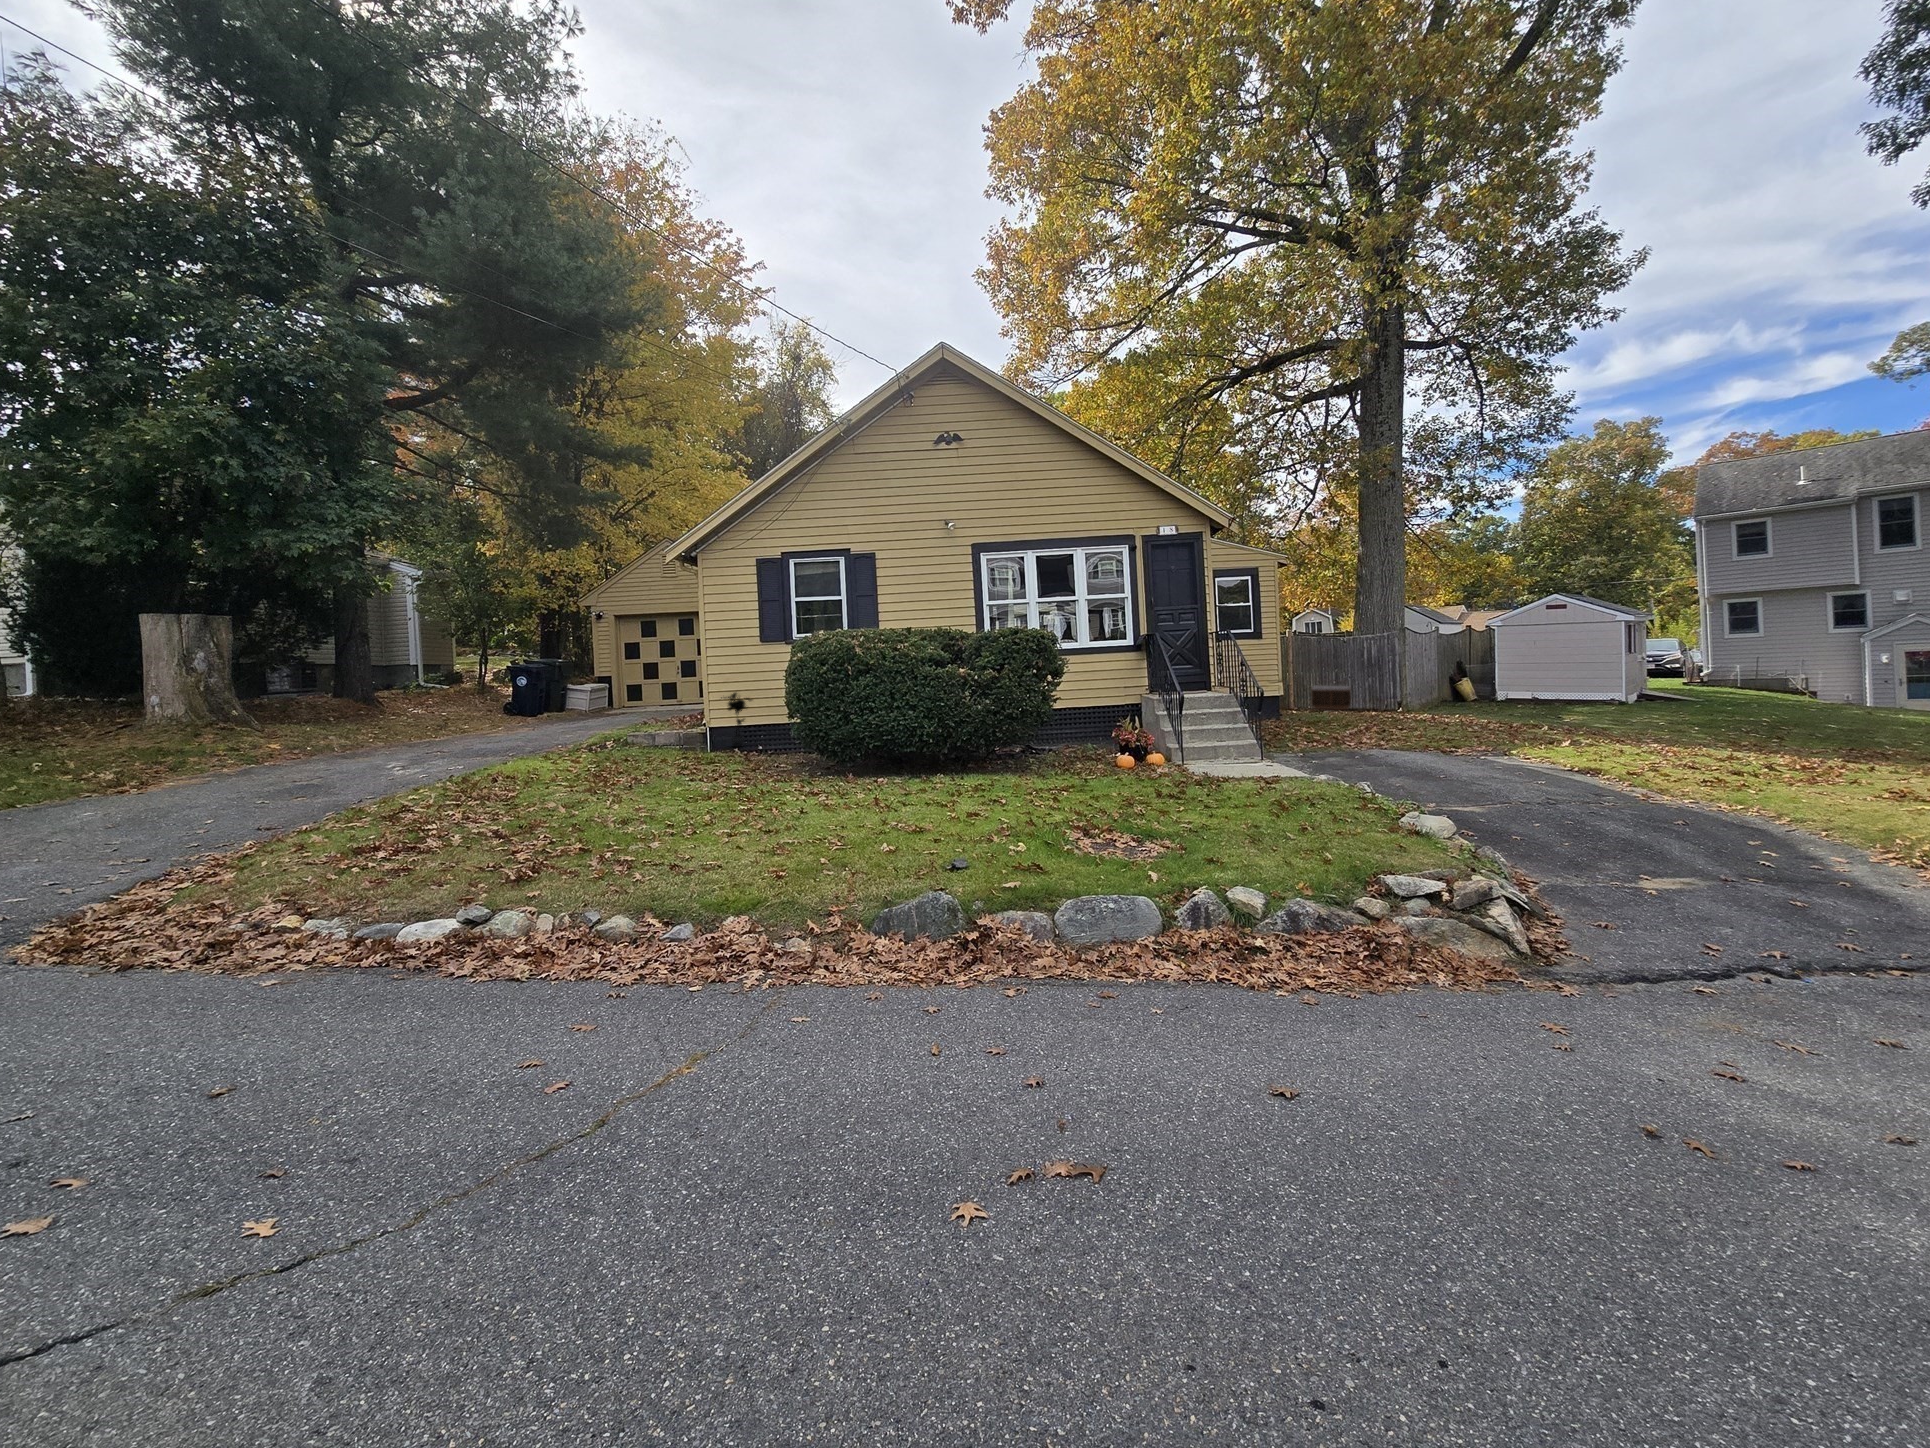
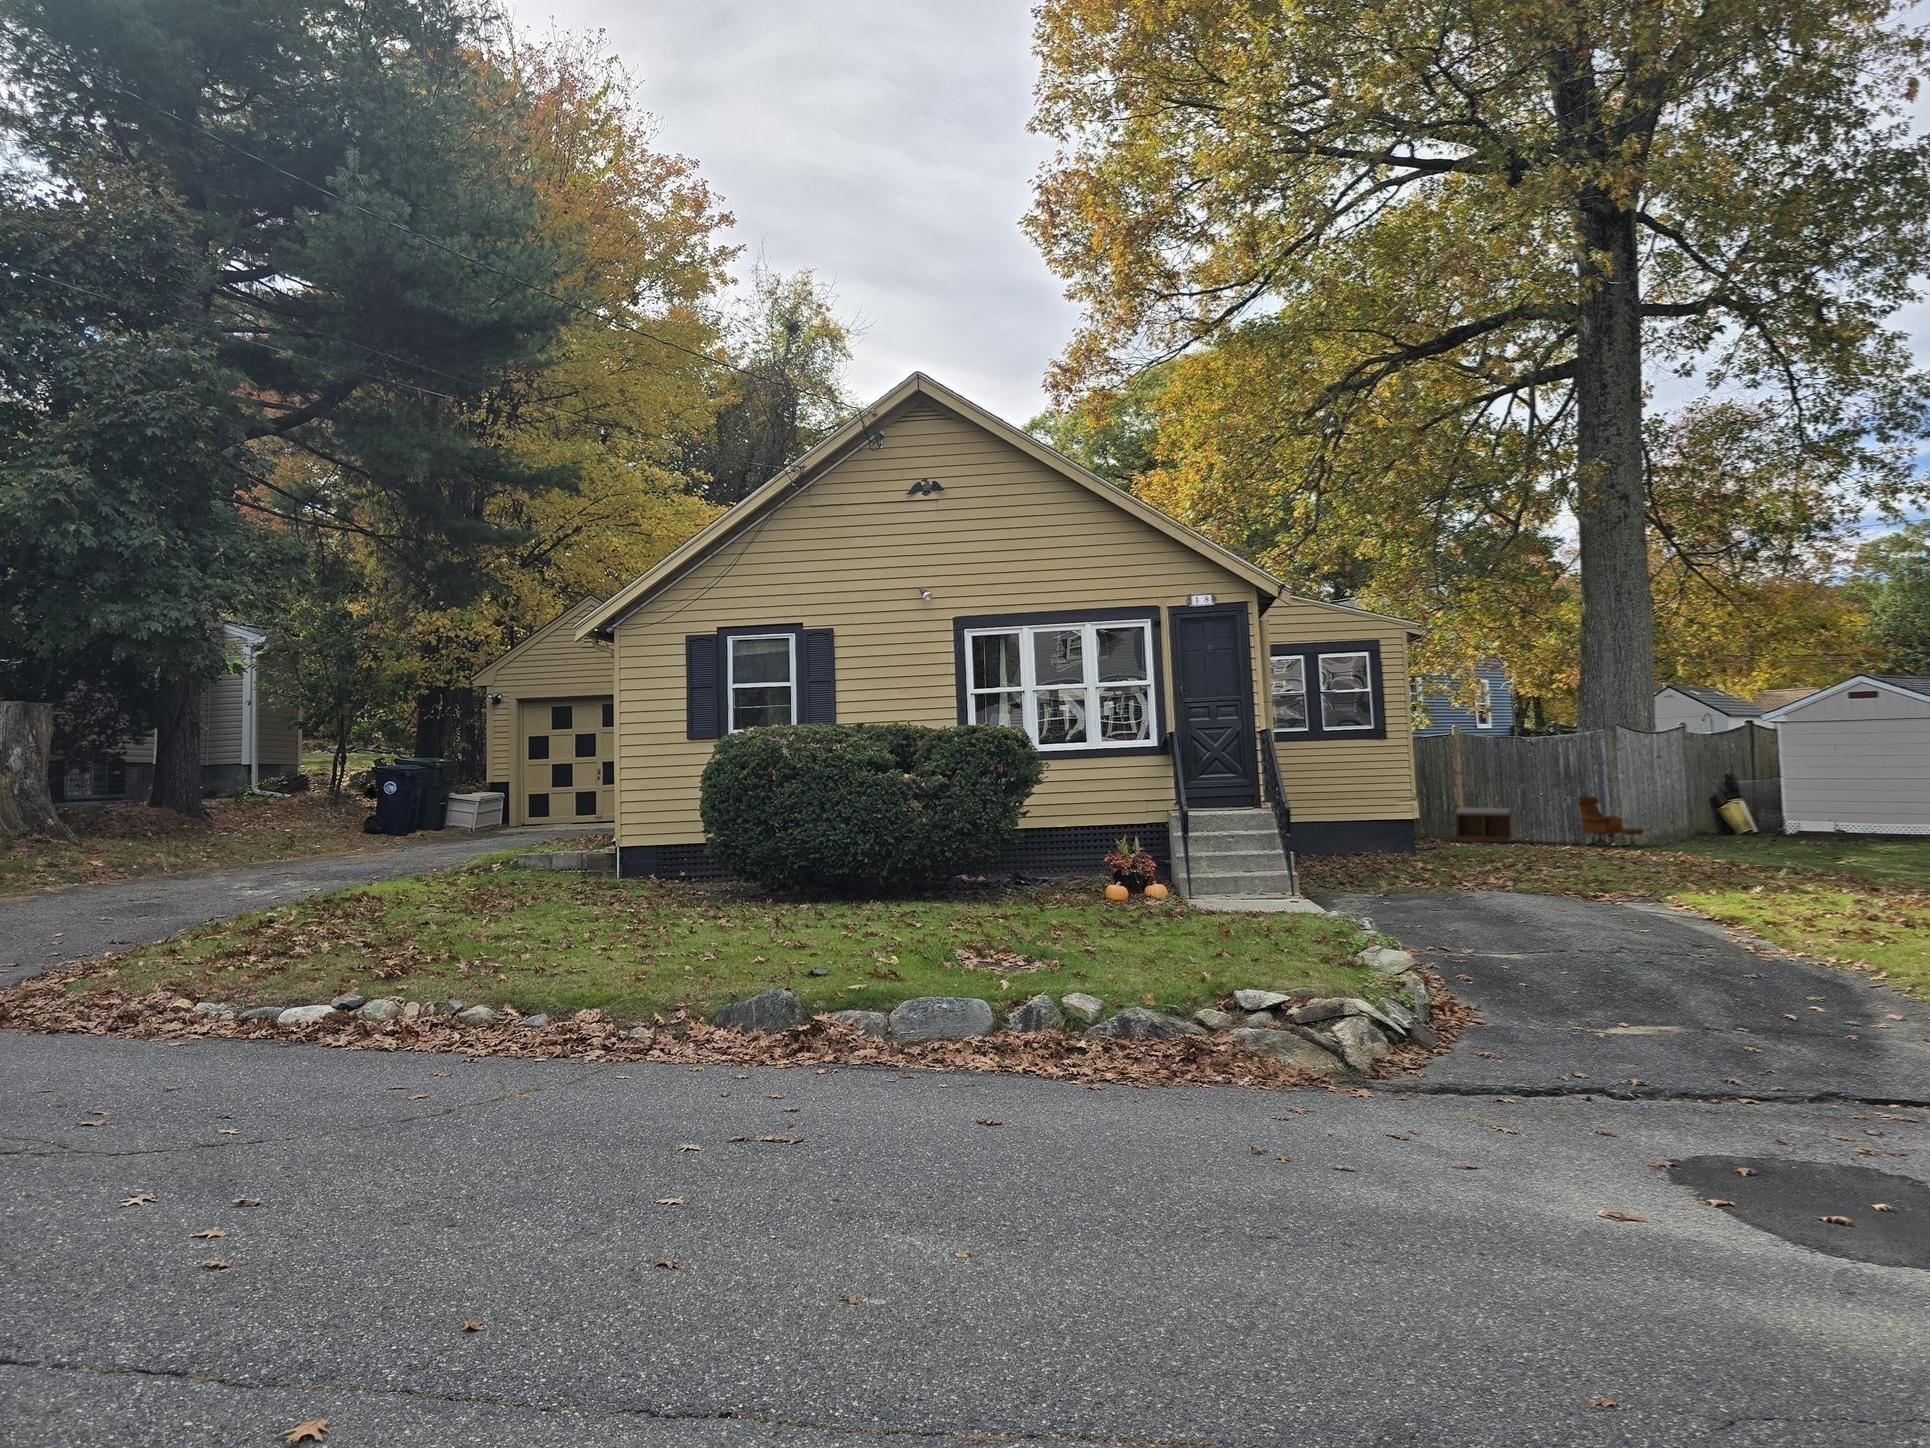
lounge chair: none [1396,676,1447,713] -> present [1578,796,1644,847]
potted plant: present [721,693,752,747] -> present [360,782,380,833]

